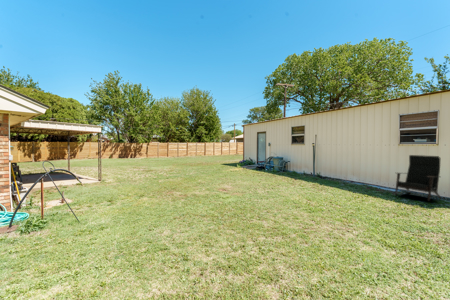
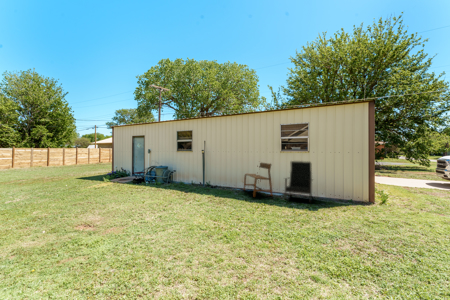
bench: none [352,155,383,190] -> present [244,163,273,197]

